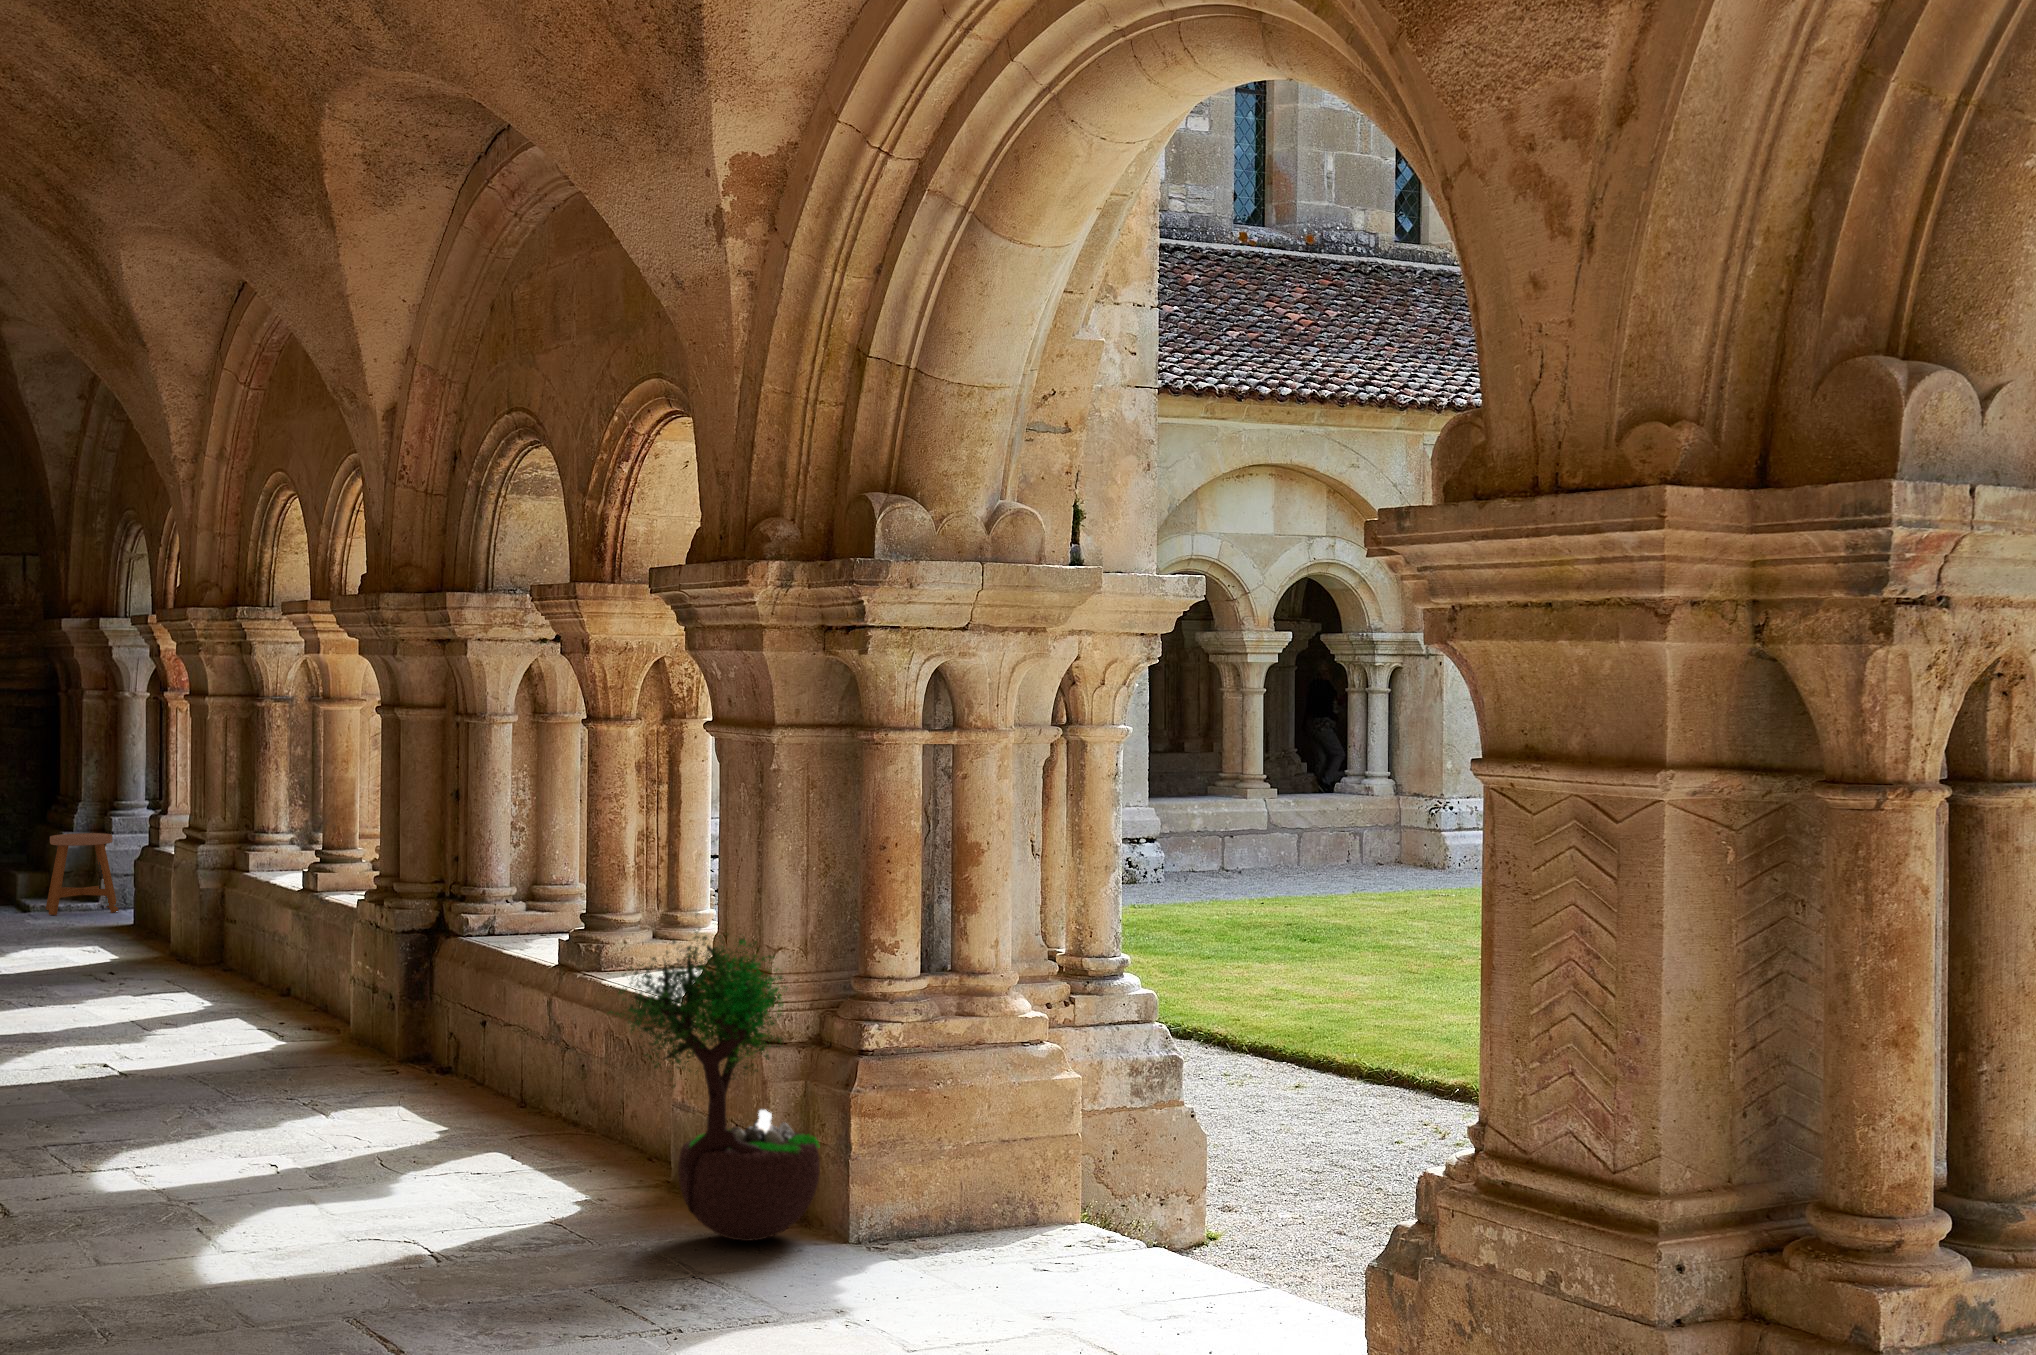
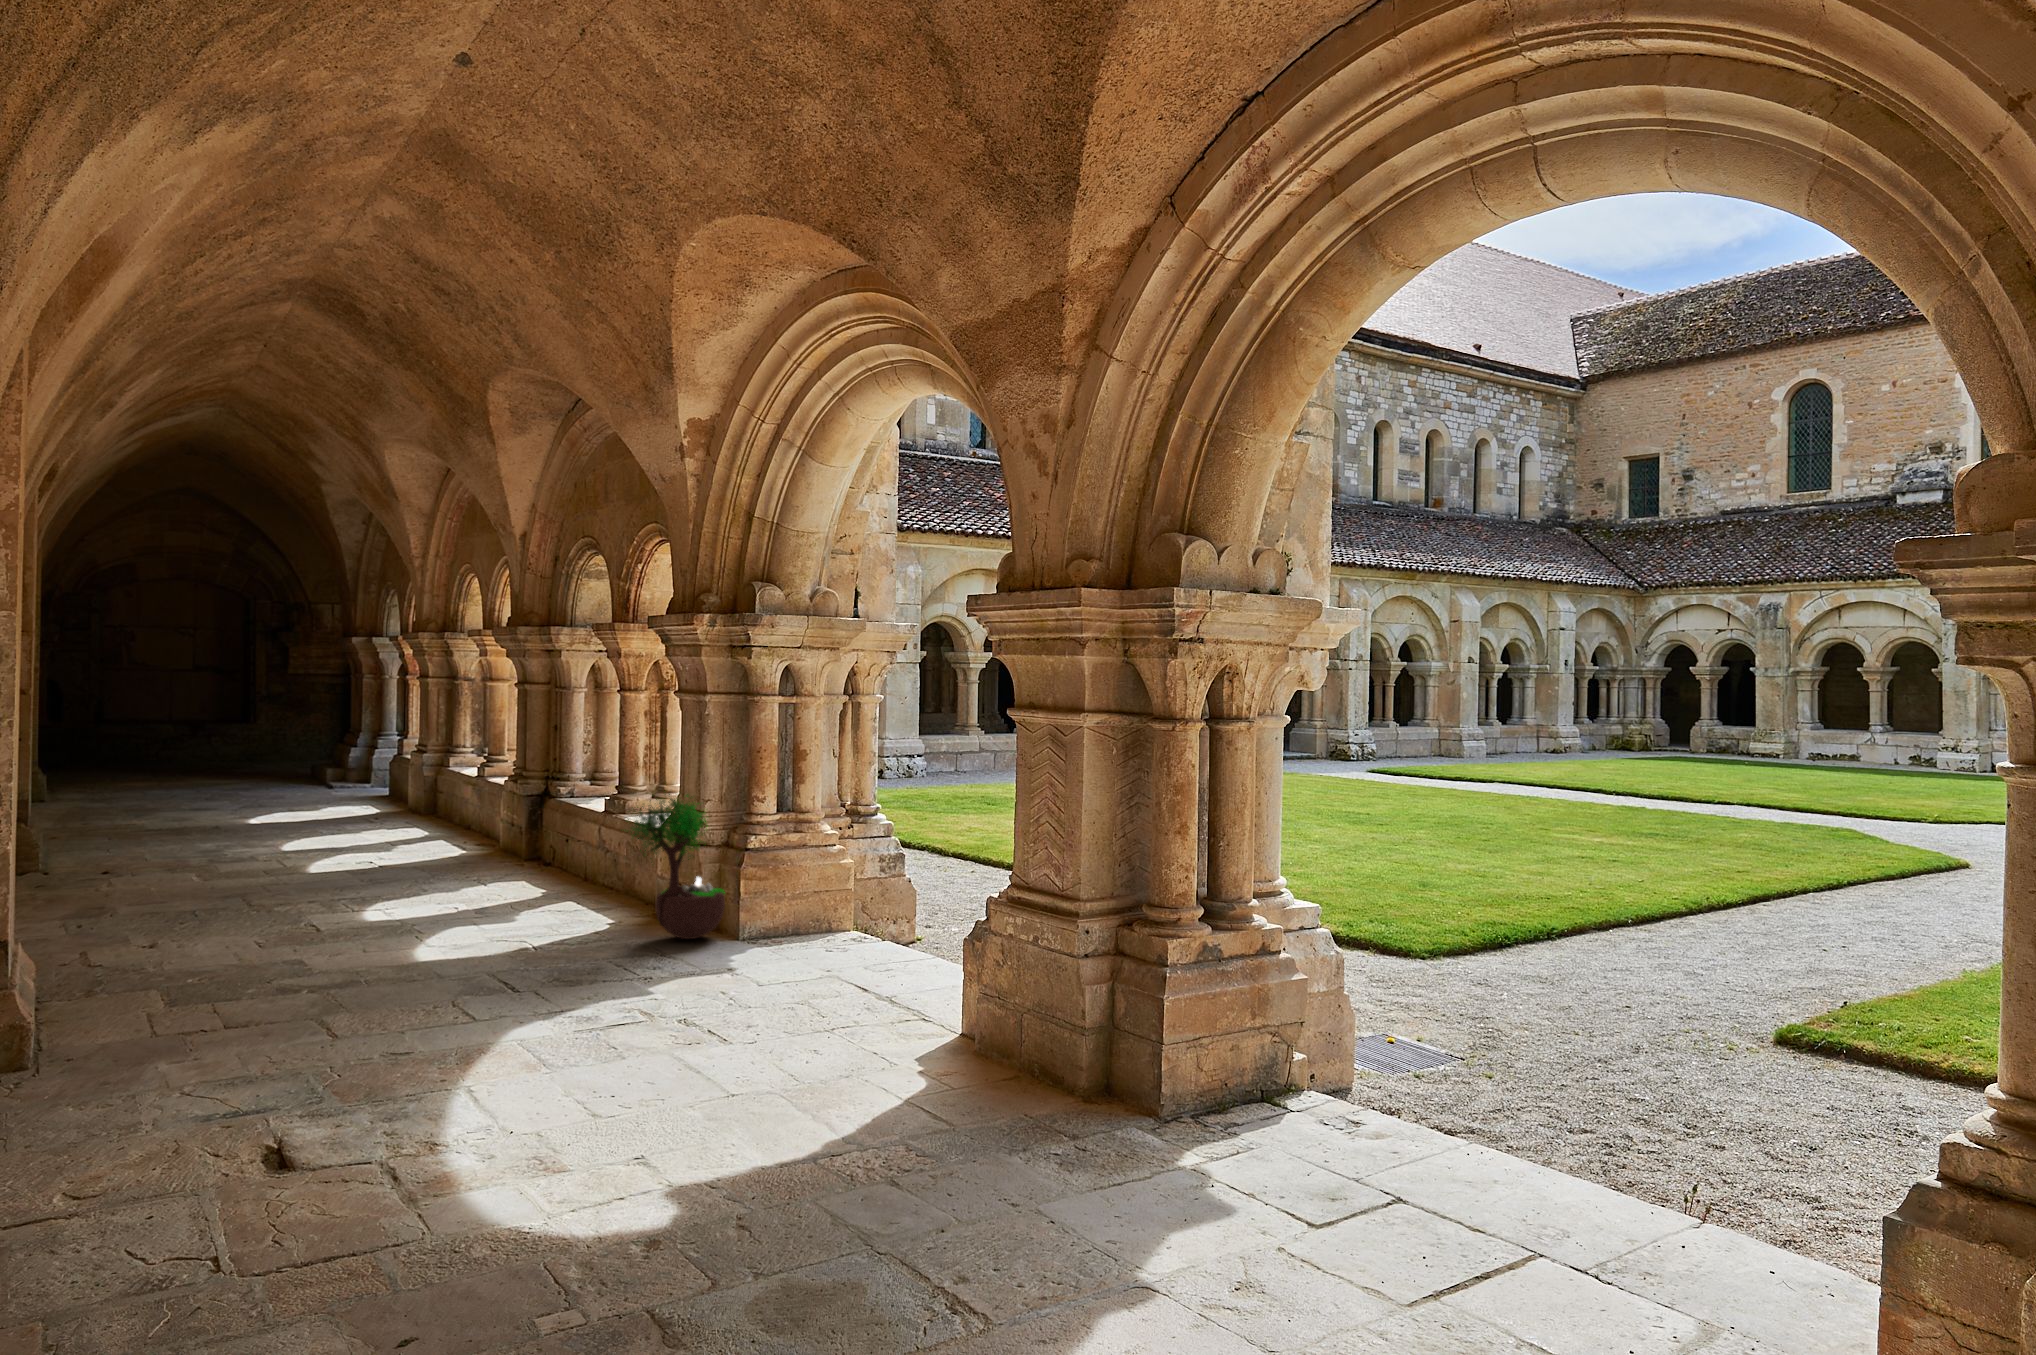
stool: present [46,833,119,915] -> none [340,749,380,791]

